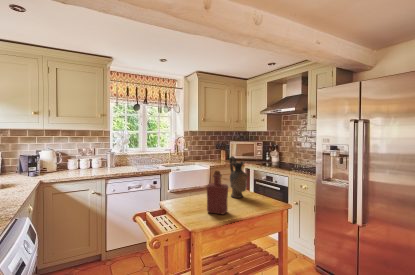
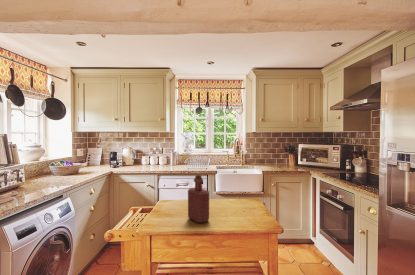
ceramic pitcher: present [229,156,247,198] -> none [237,160,257,209]

